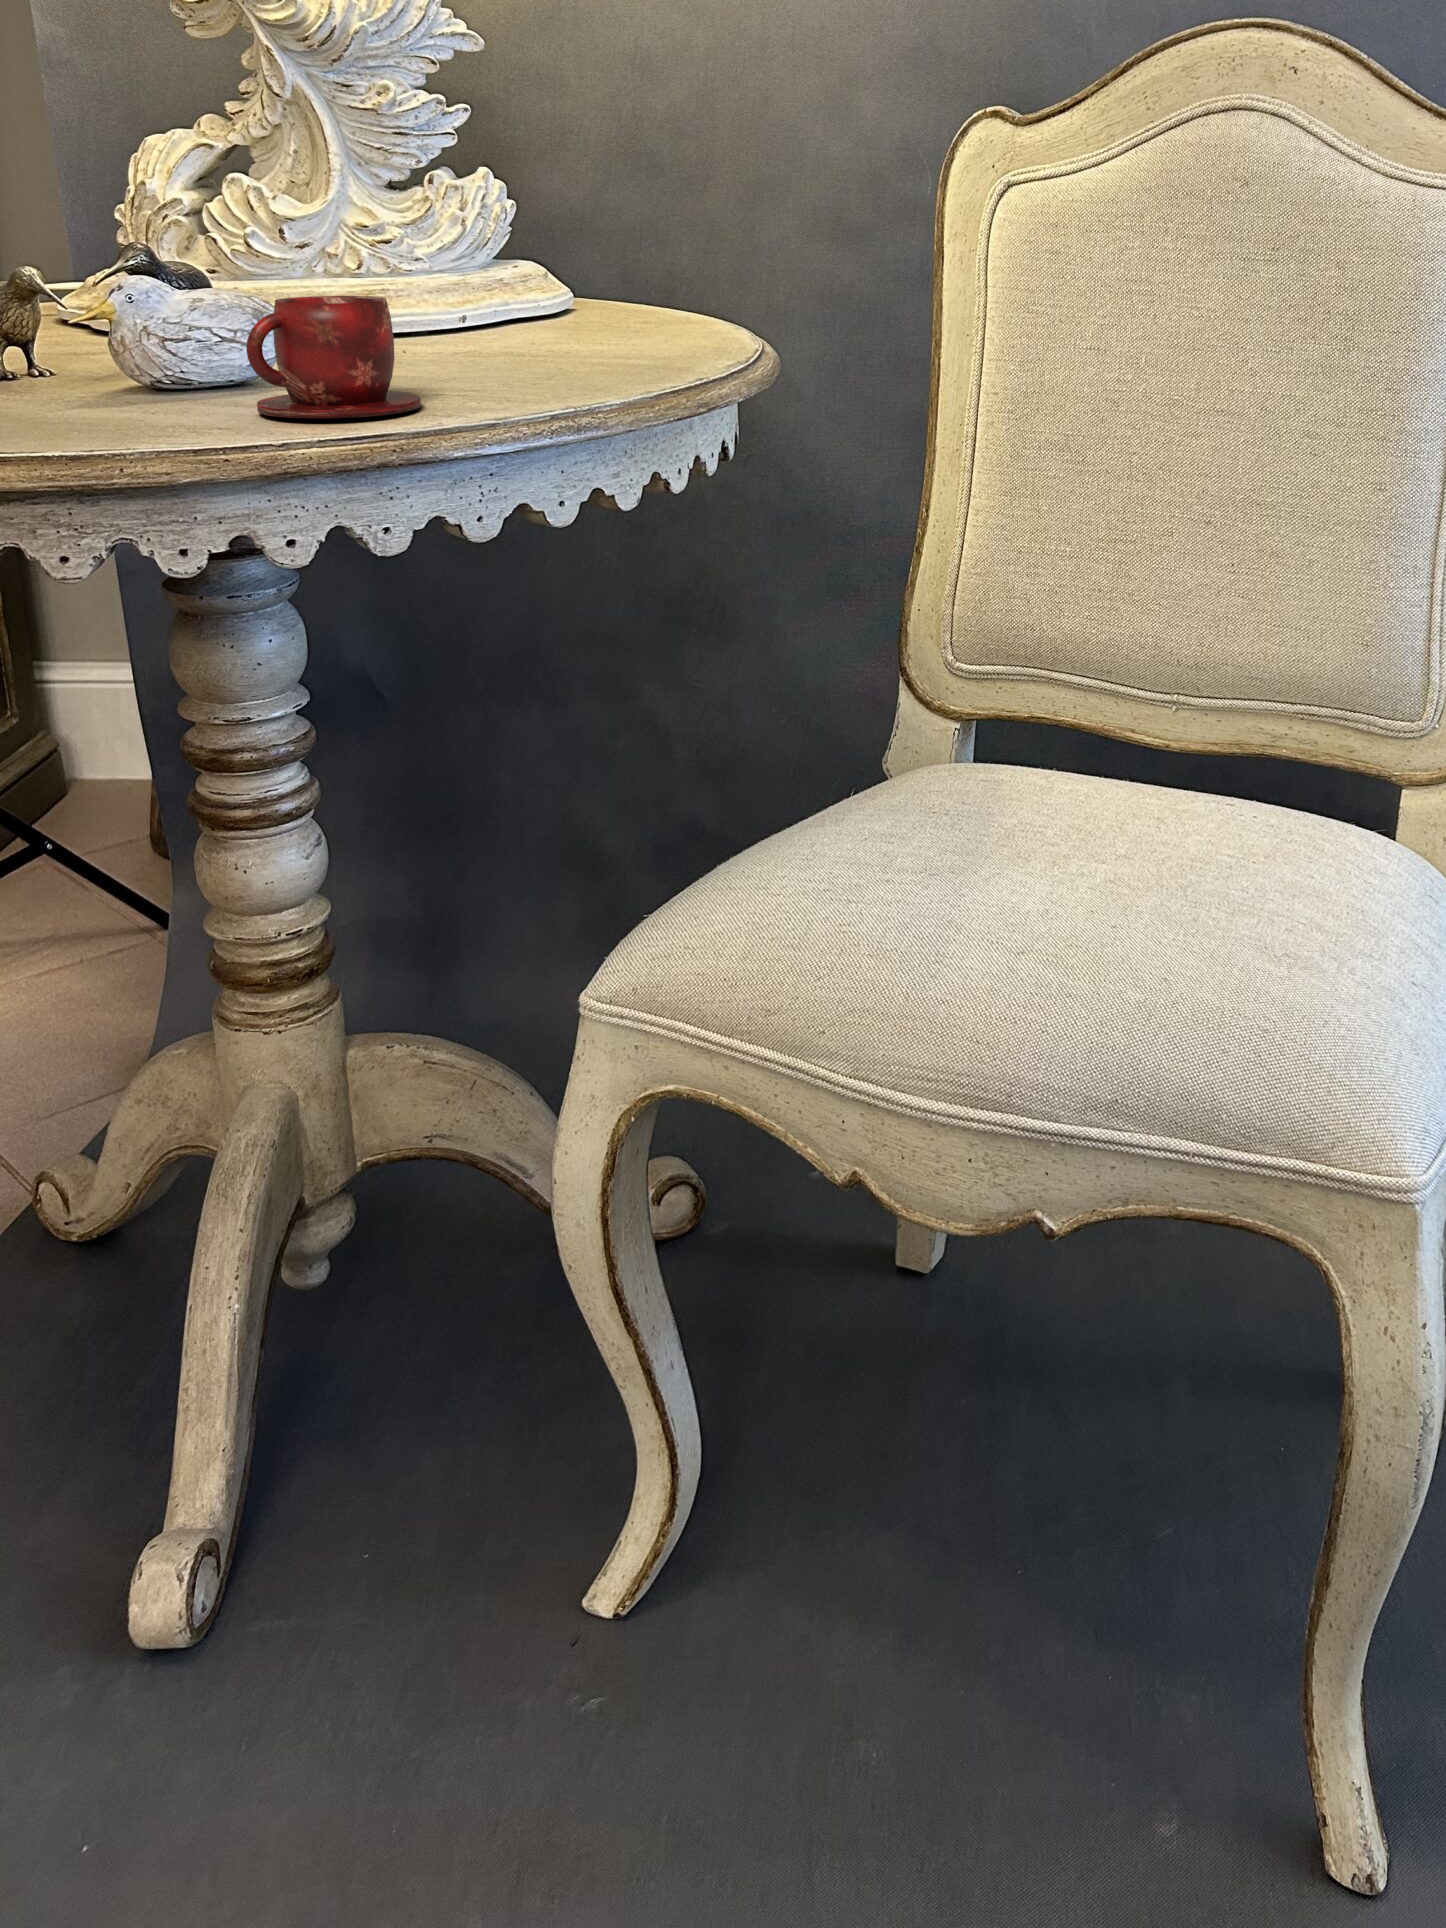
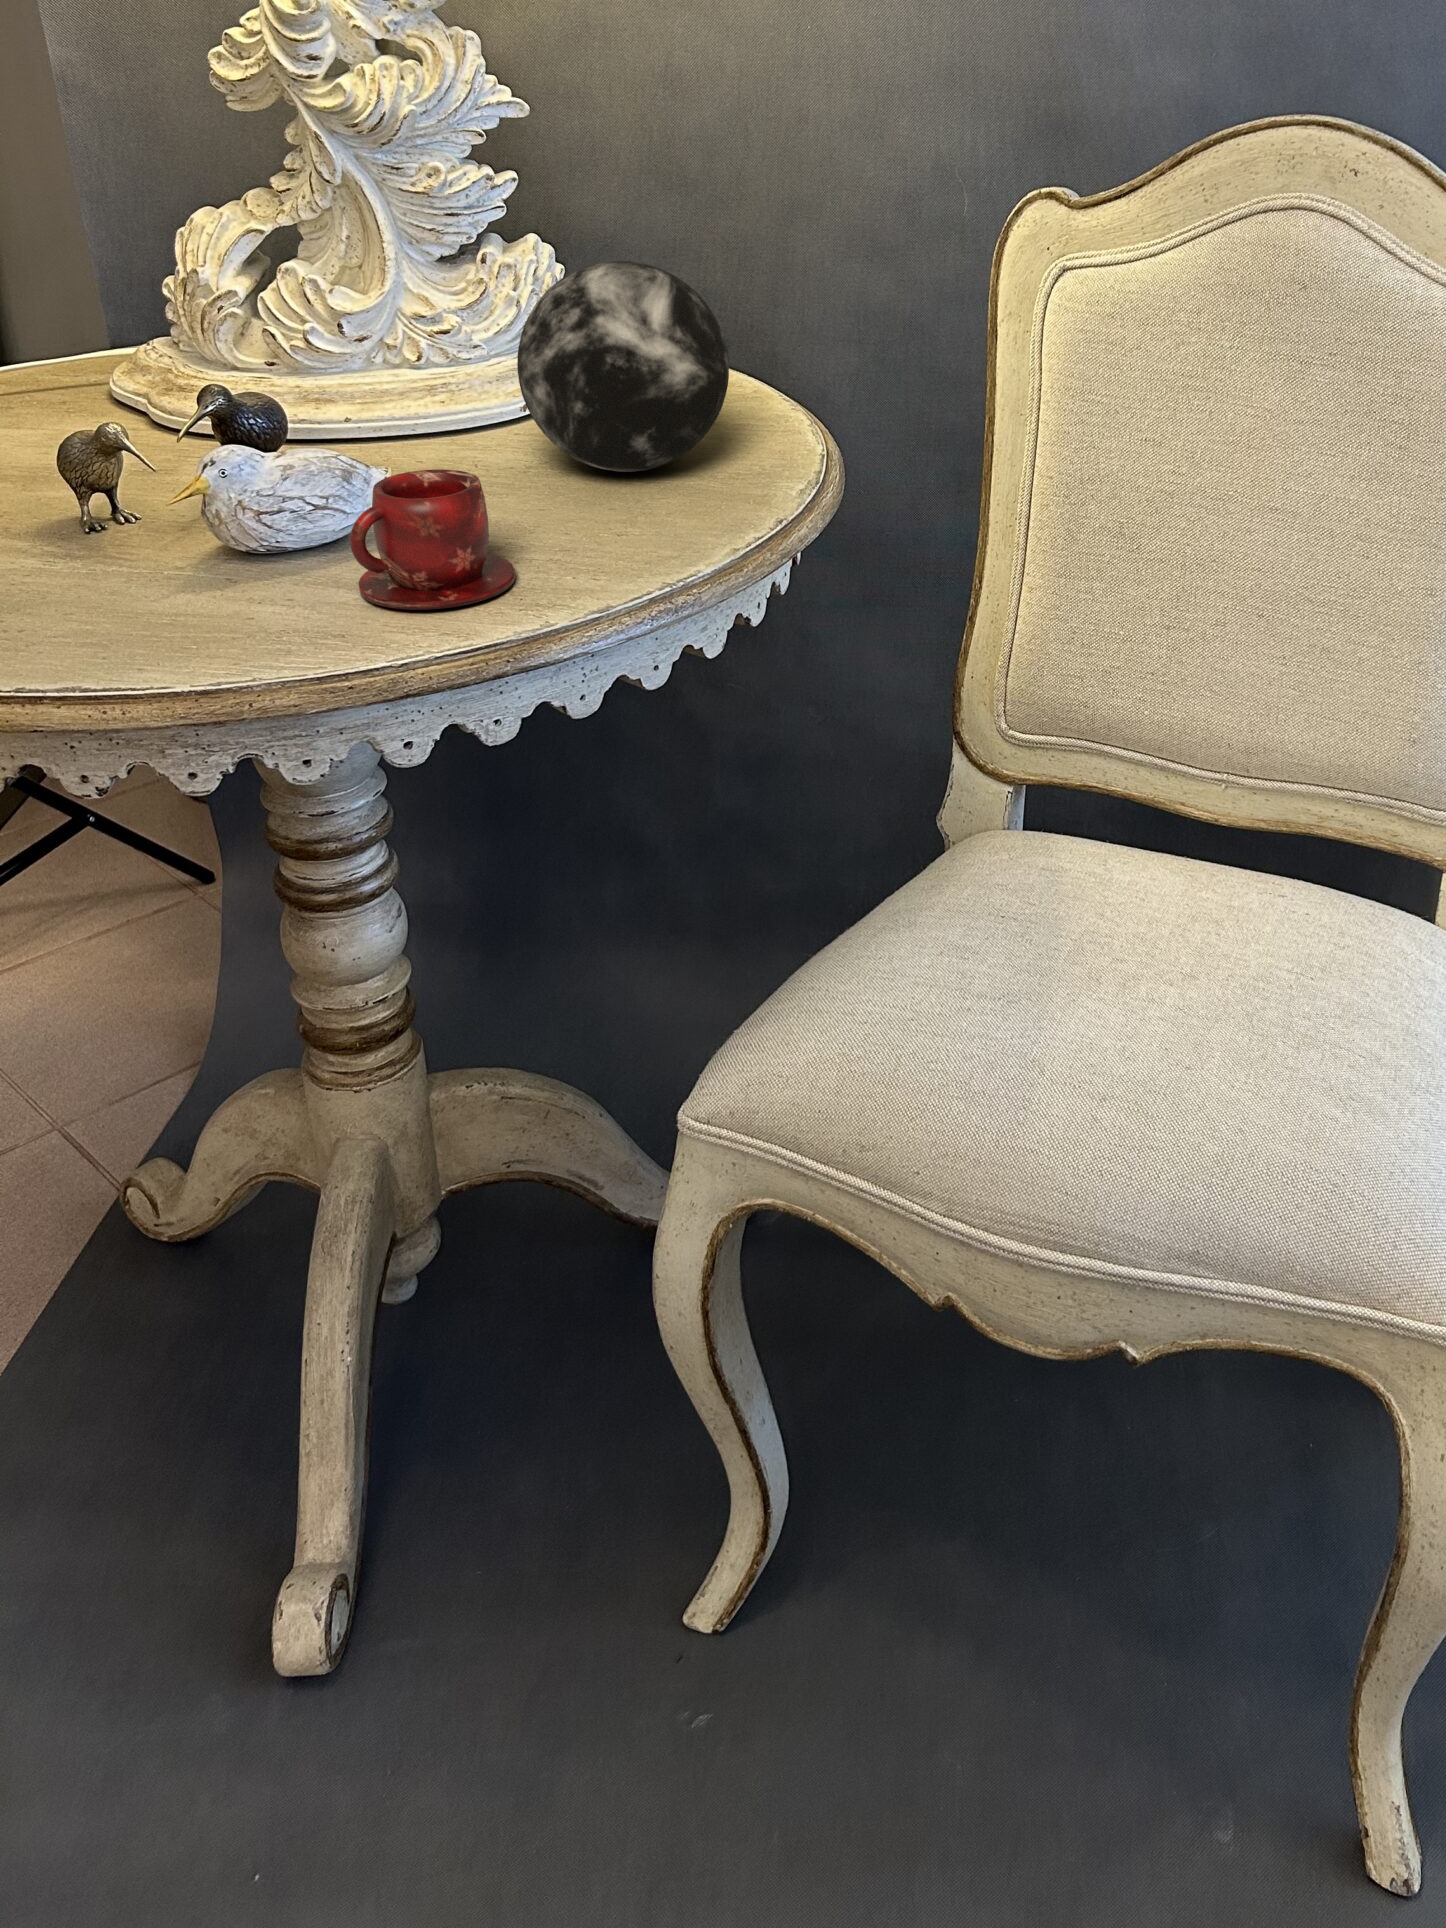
decorative orb: none [449,143,664,358] -> present [517,261,729,472]

